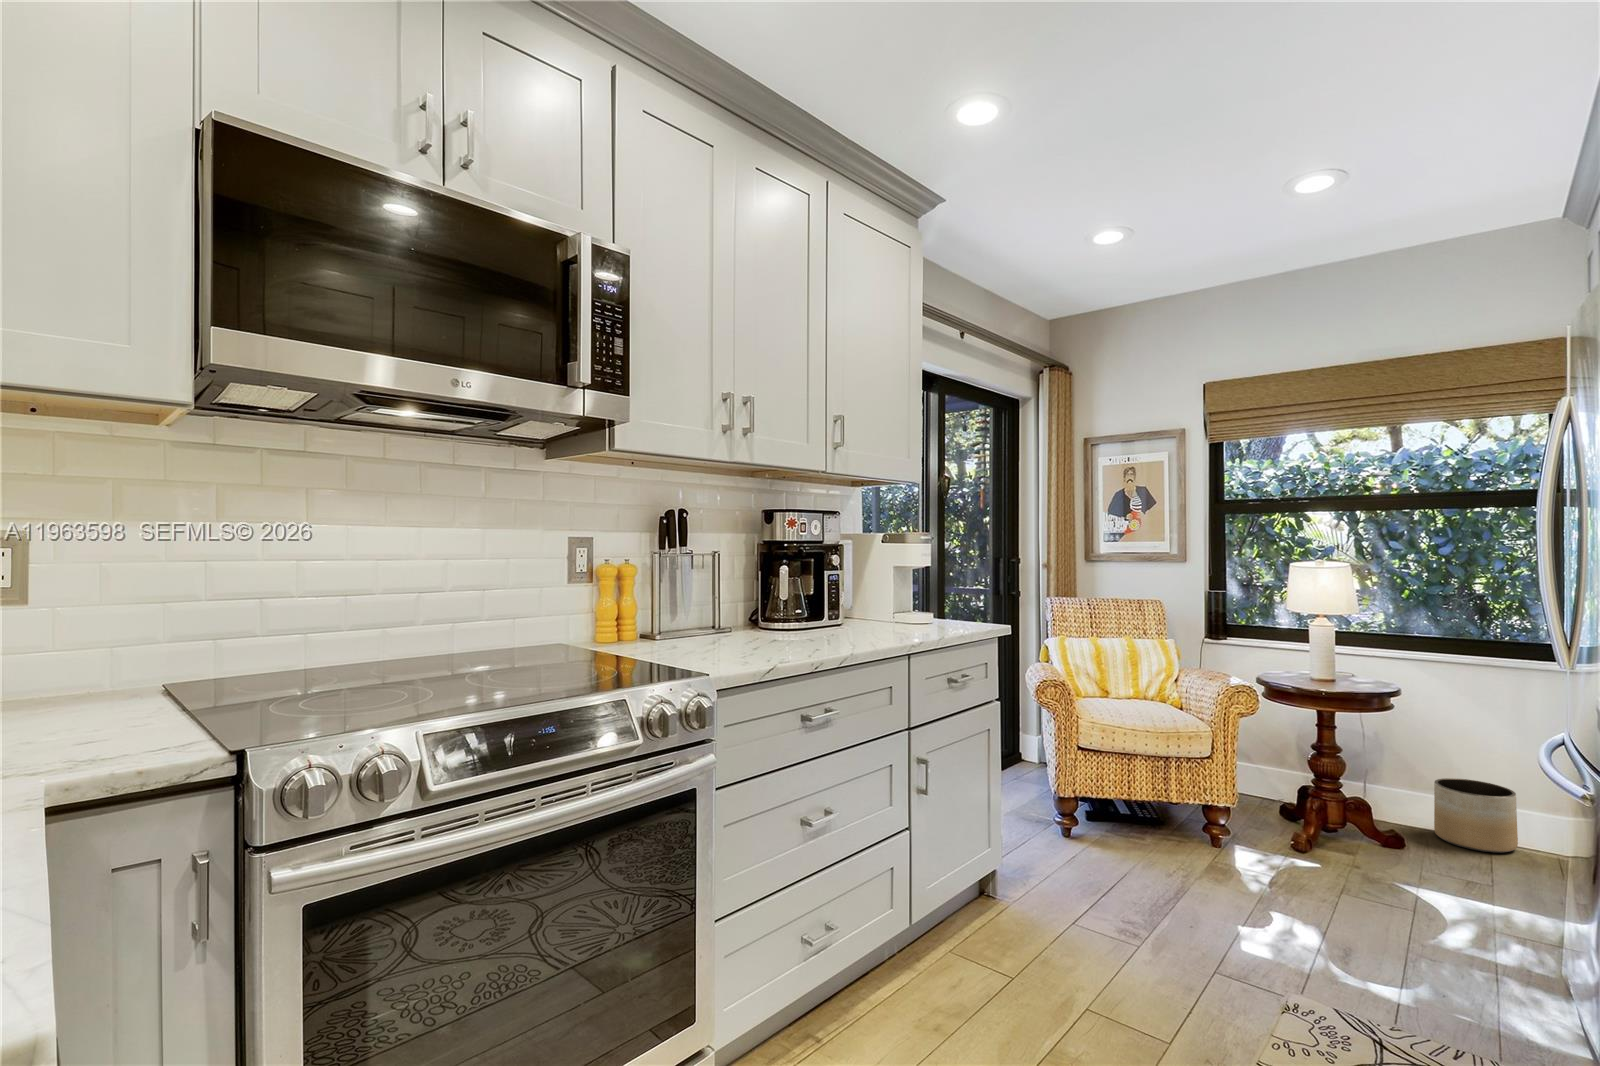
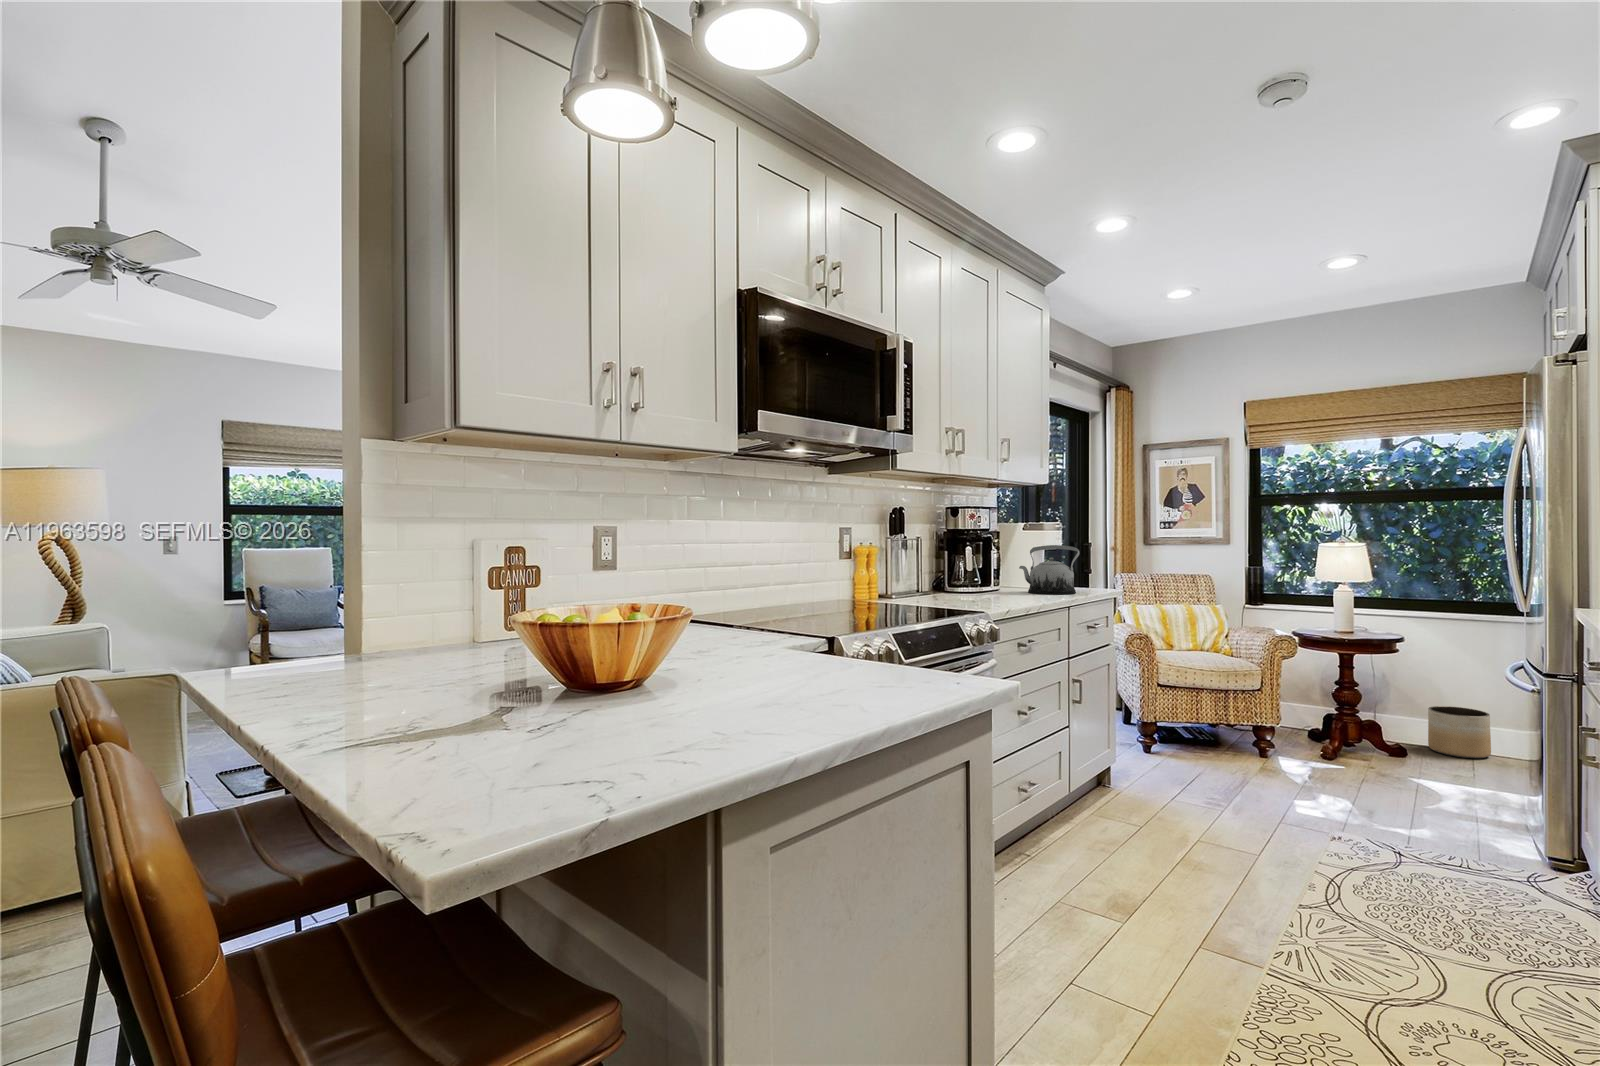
teapot: none [861,565,940,635] -> present [1019,545,1079,594]

